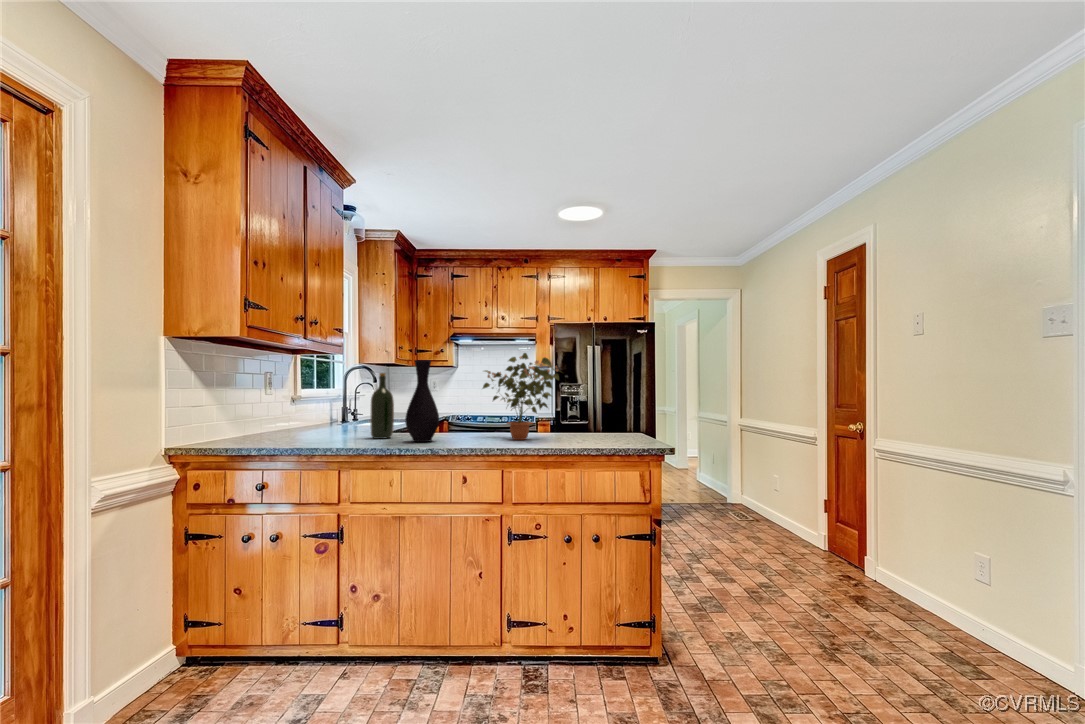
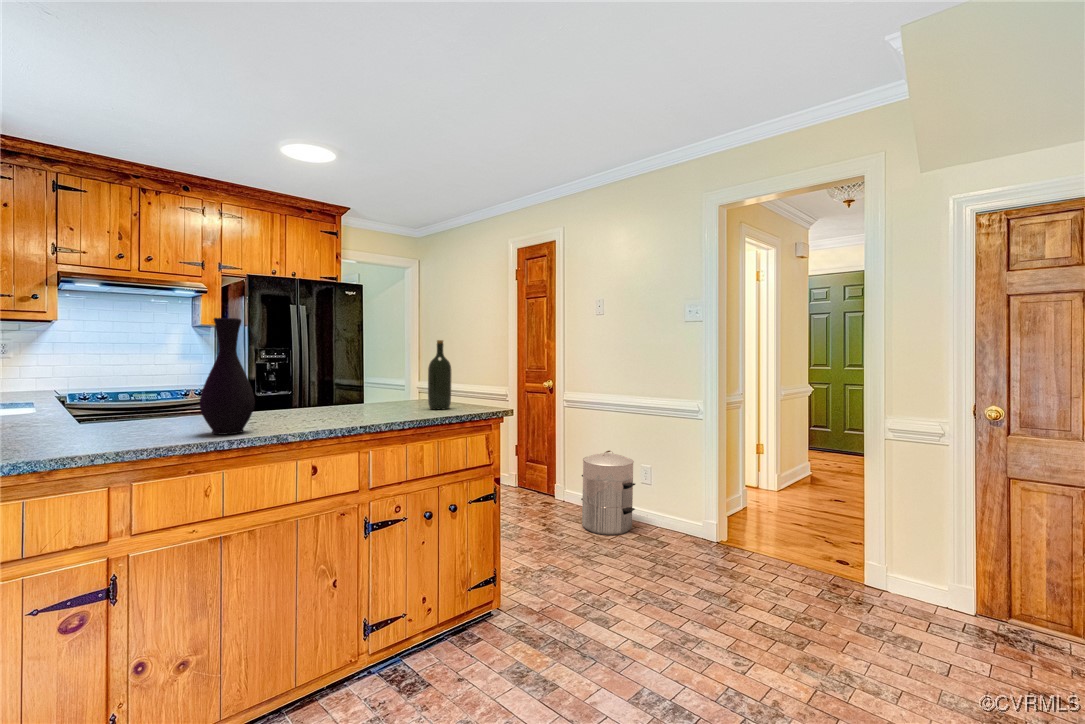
potted plant: present [483,353,561,440] -> none [287,315,402,419]
wine bottle: present [370,373,394,439] -> present [428,340,451,409]
waste bin: none [864,518,950,640] -> present [581,451,635,535]

